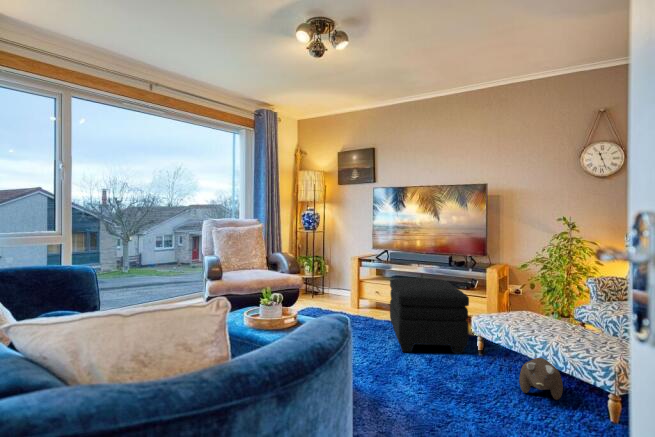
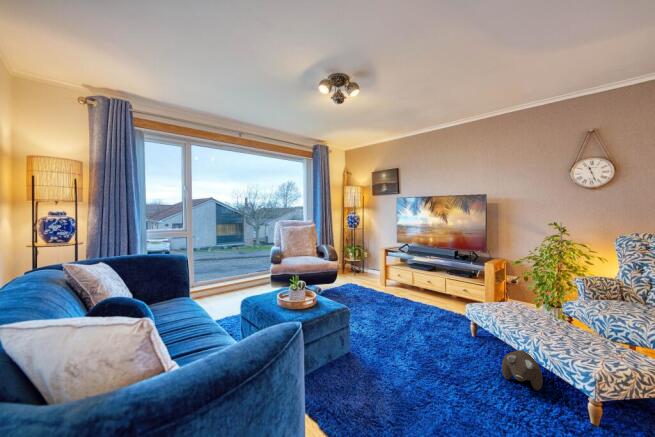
ottoman: present [390,278,469,354] -> none [404,268,463,333]

